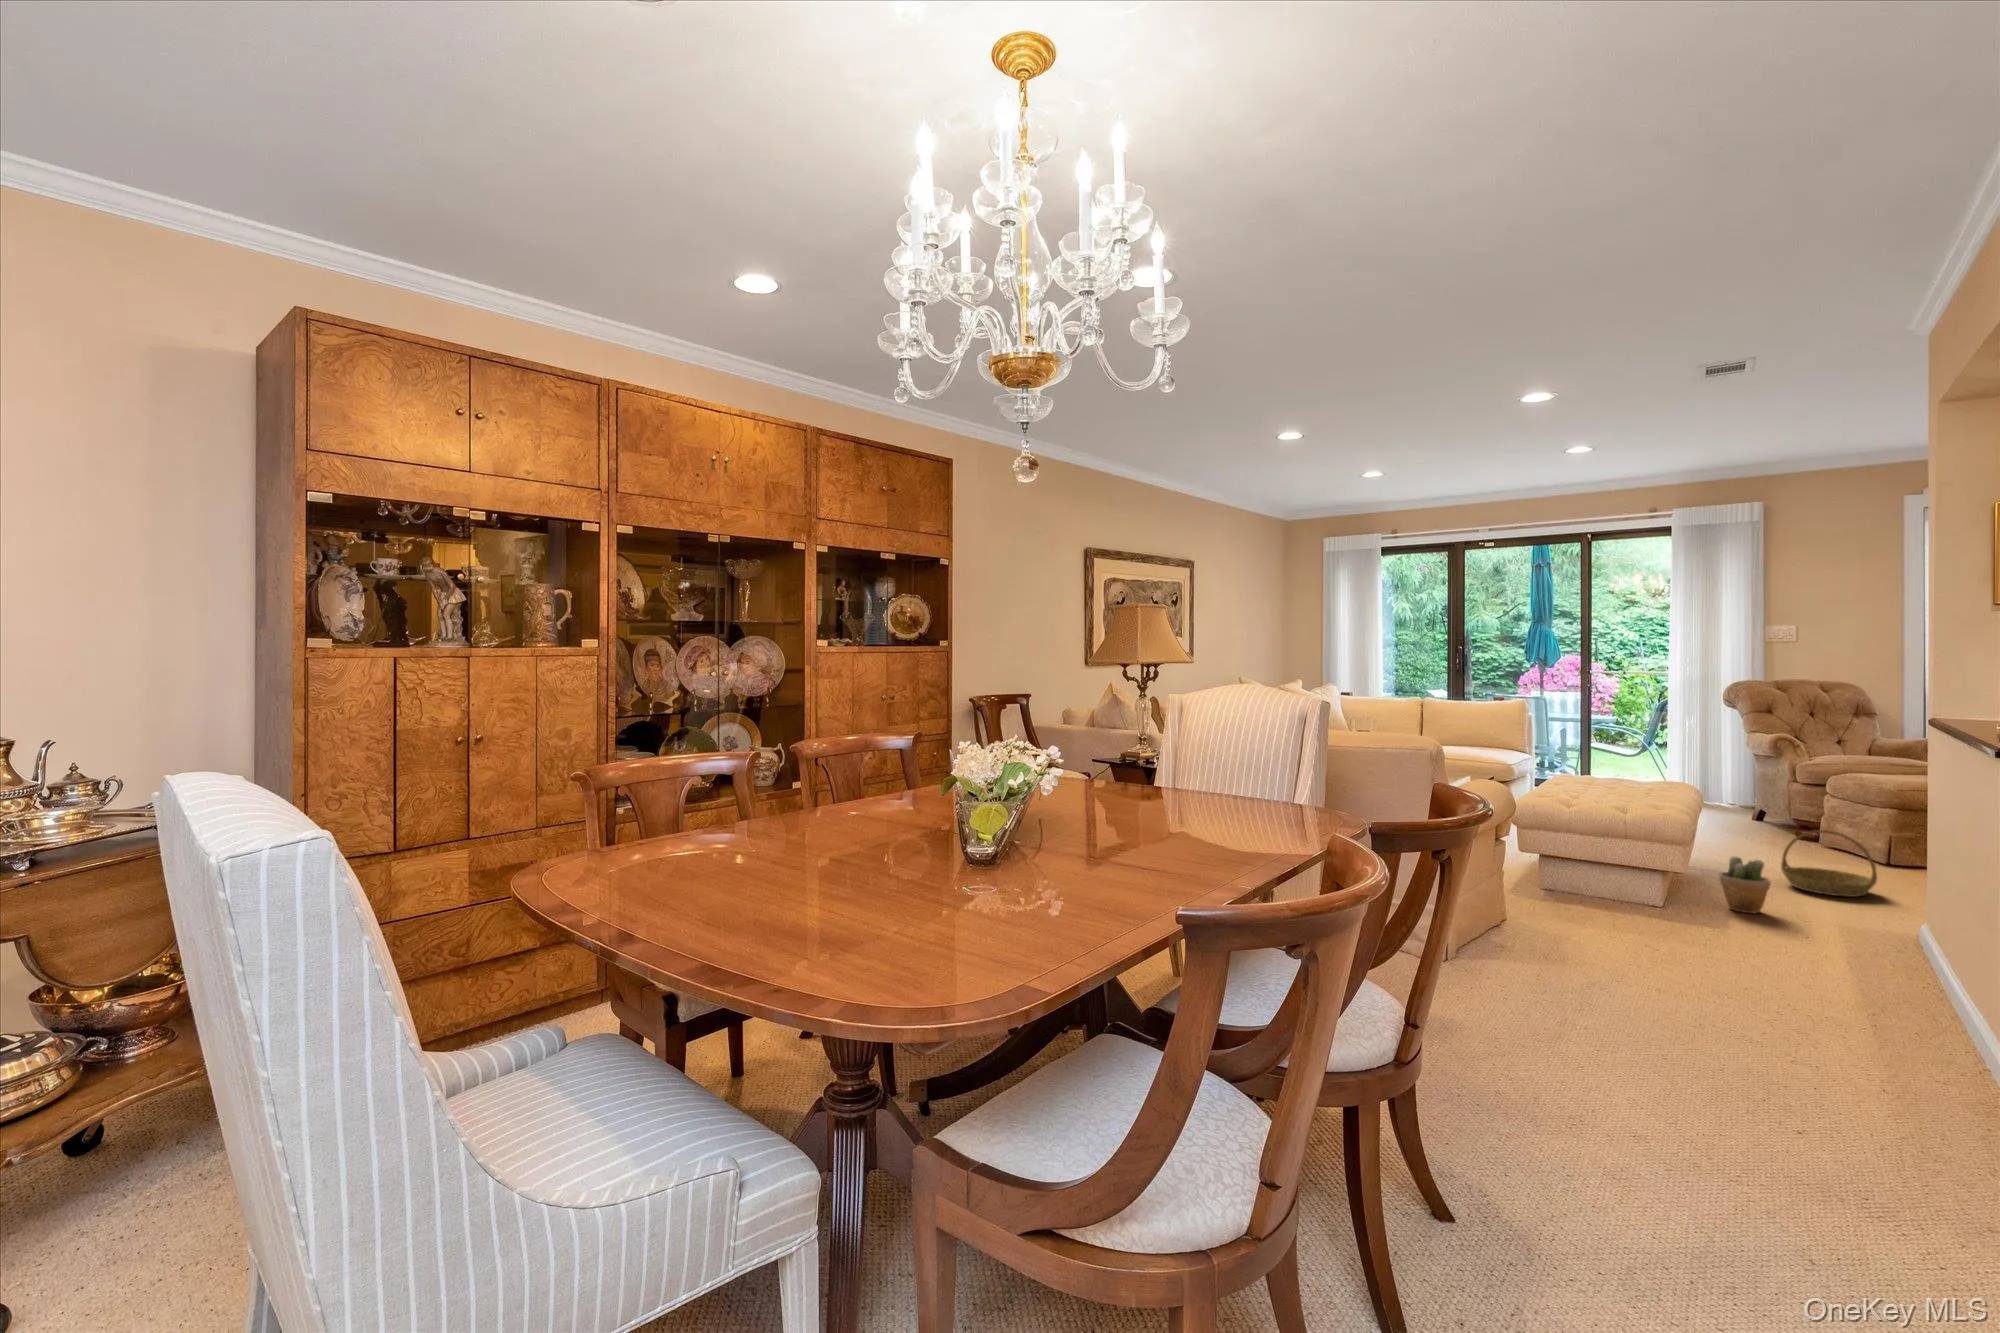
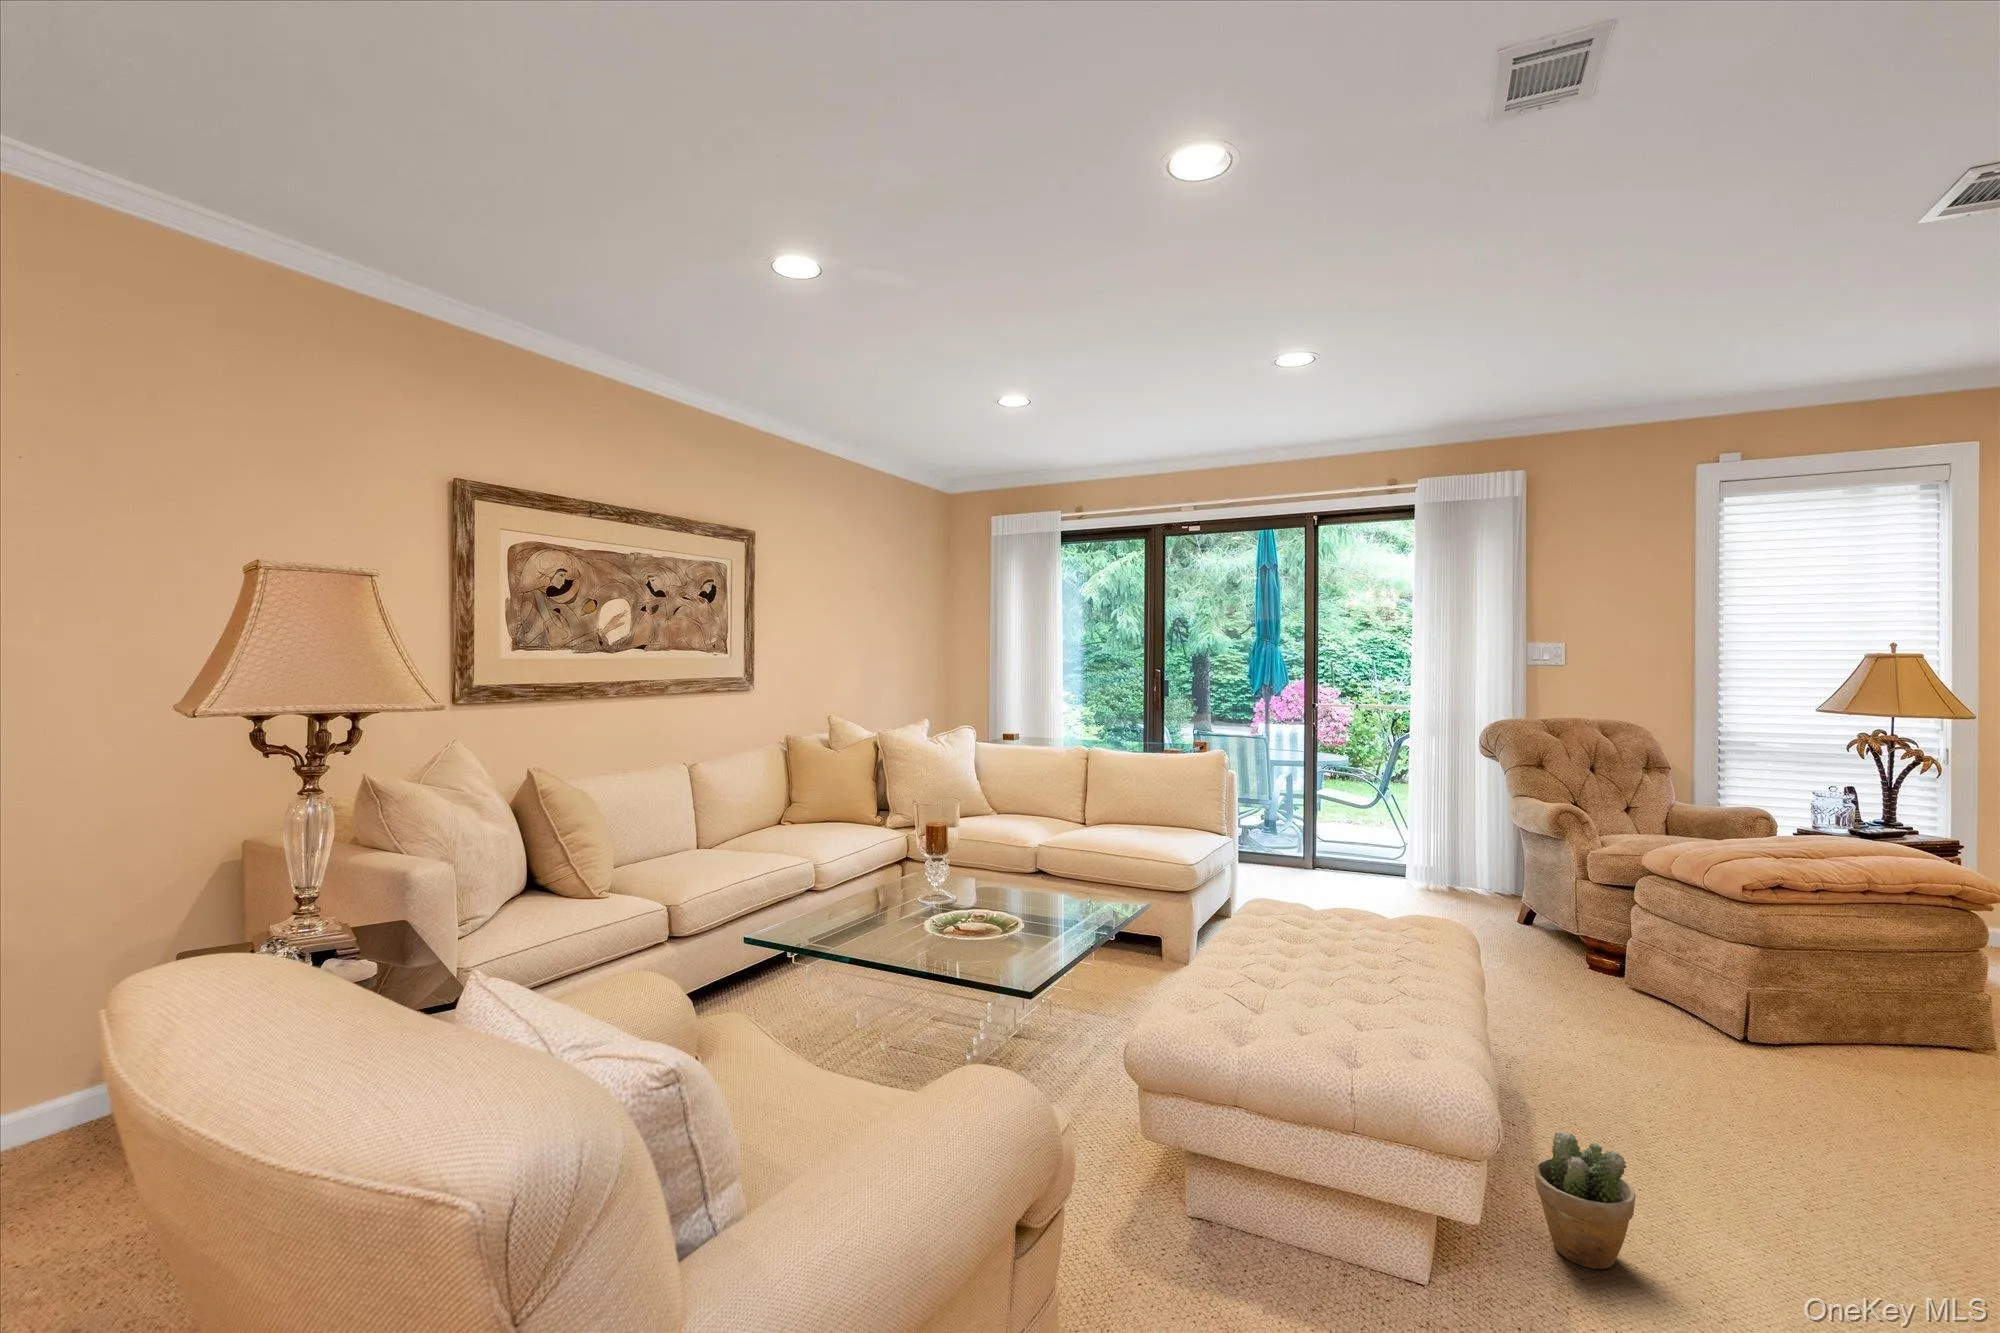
basket: present [1781,830,1877,897] -> none [1612,1021,1776,1161]

